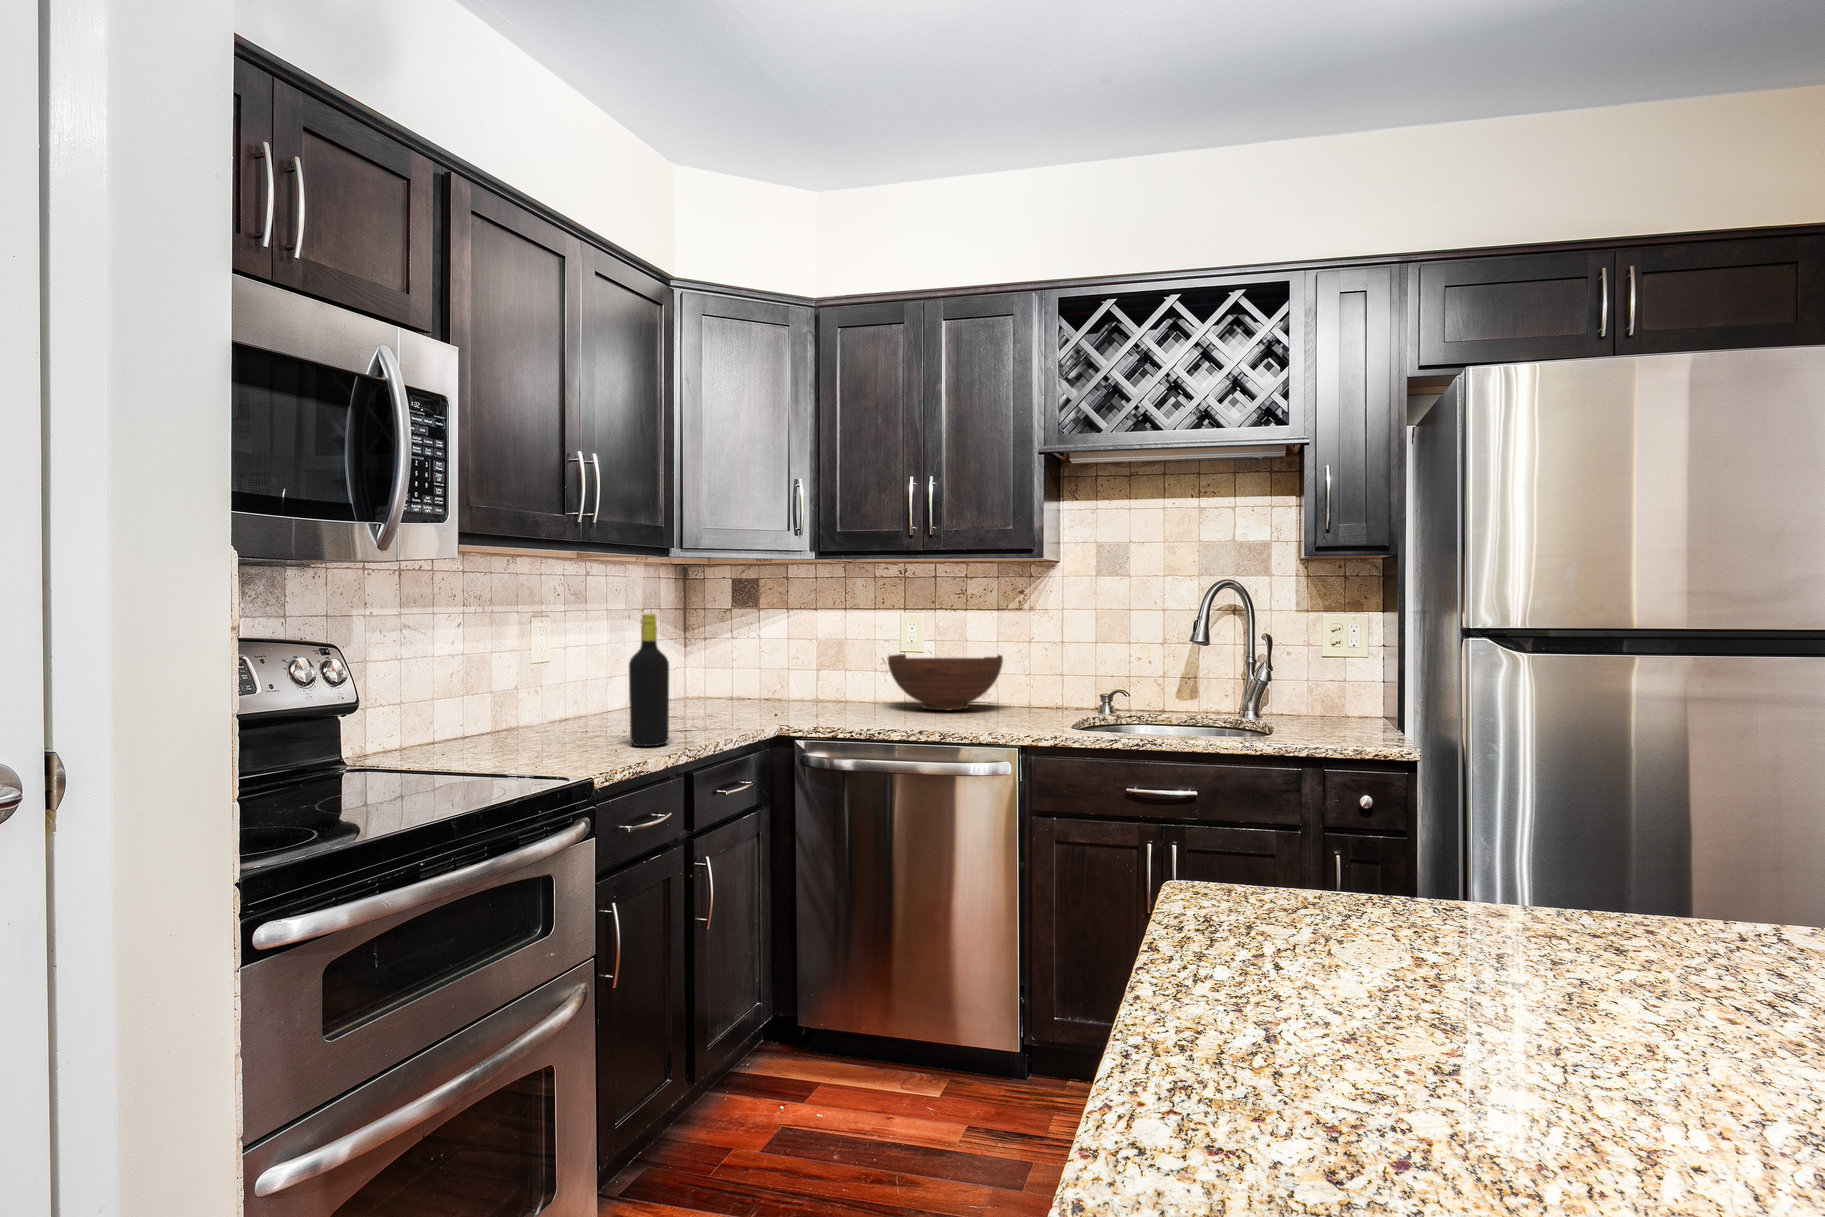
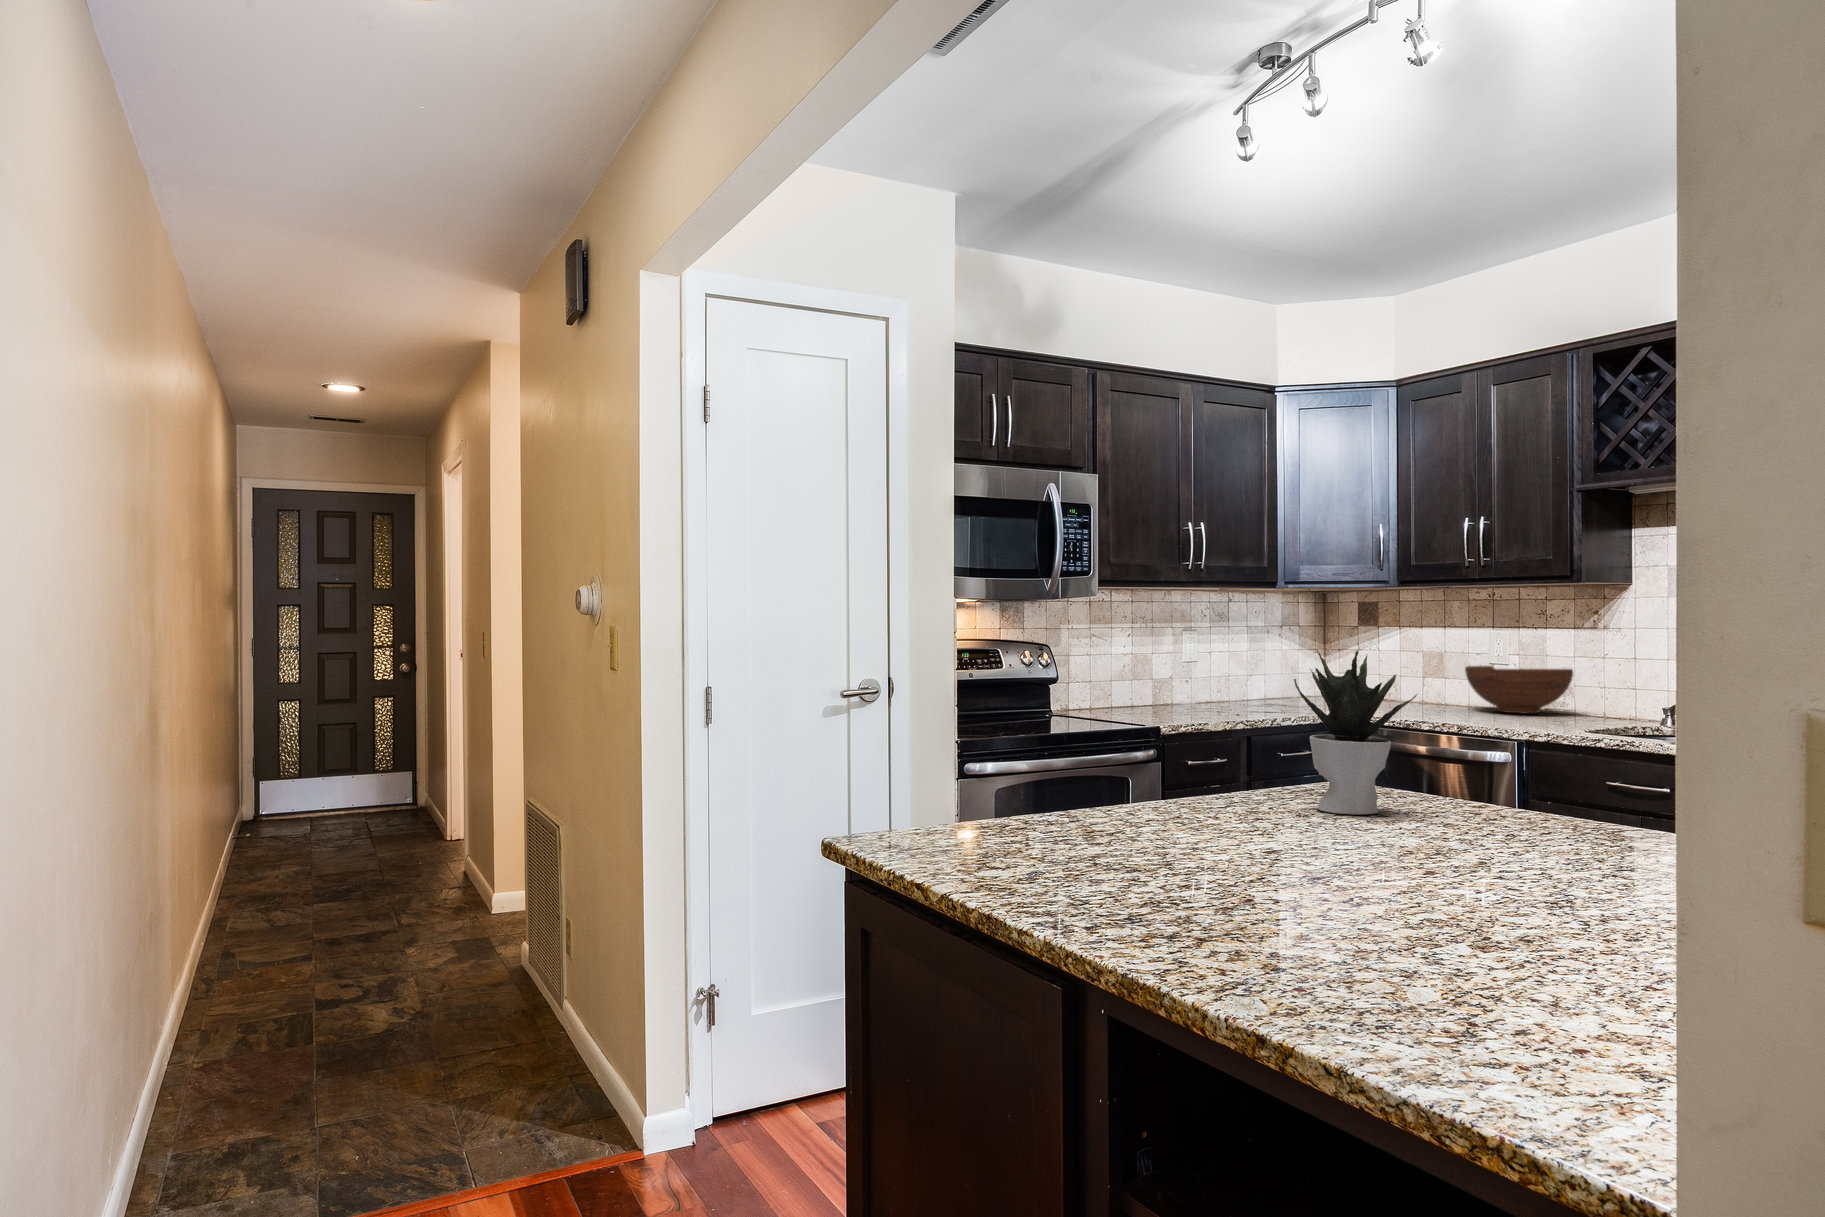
bottle: present [629,614,669,746] -> none [1217,628,1244,714]
potted plant: none [1449,657,1747,1068] -> present [1294,649,1417,815]

